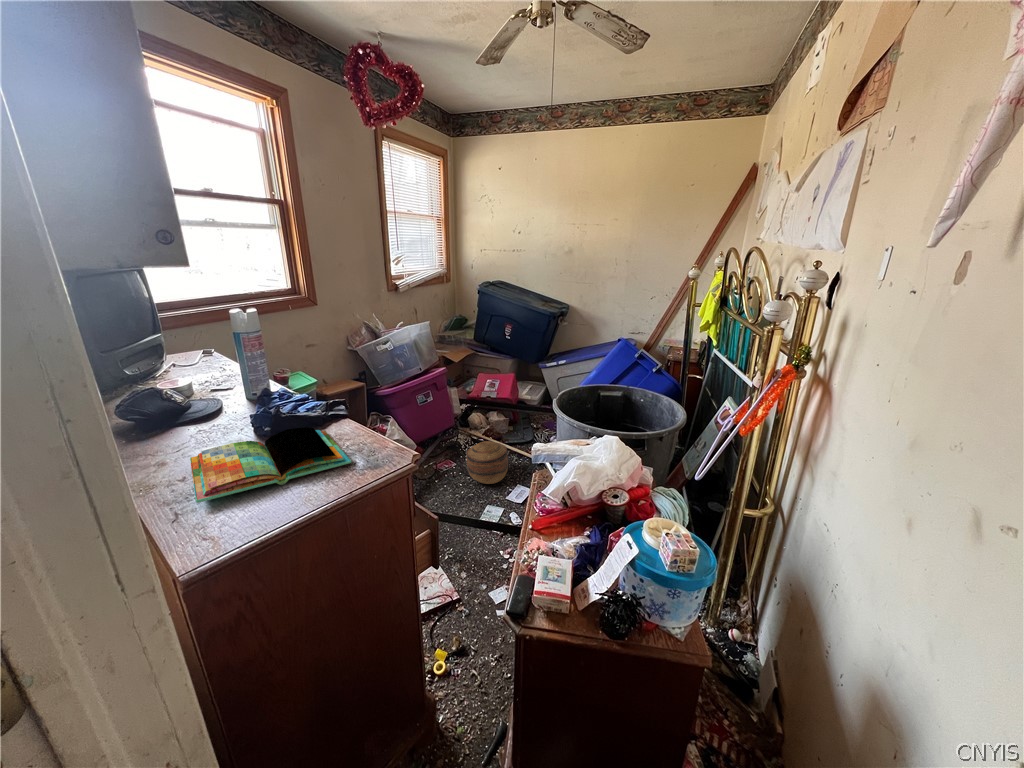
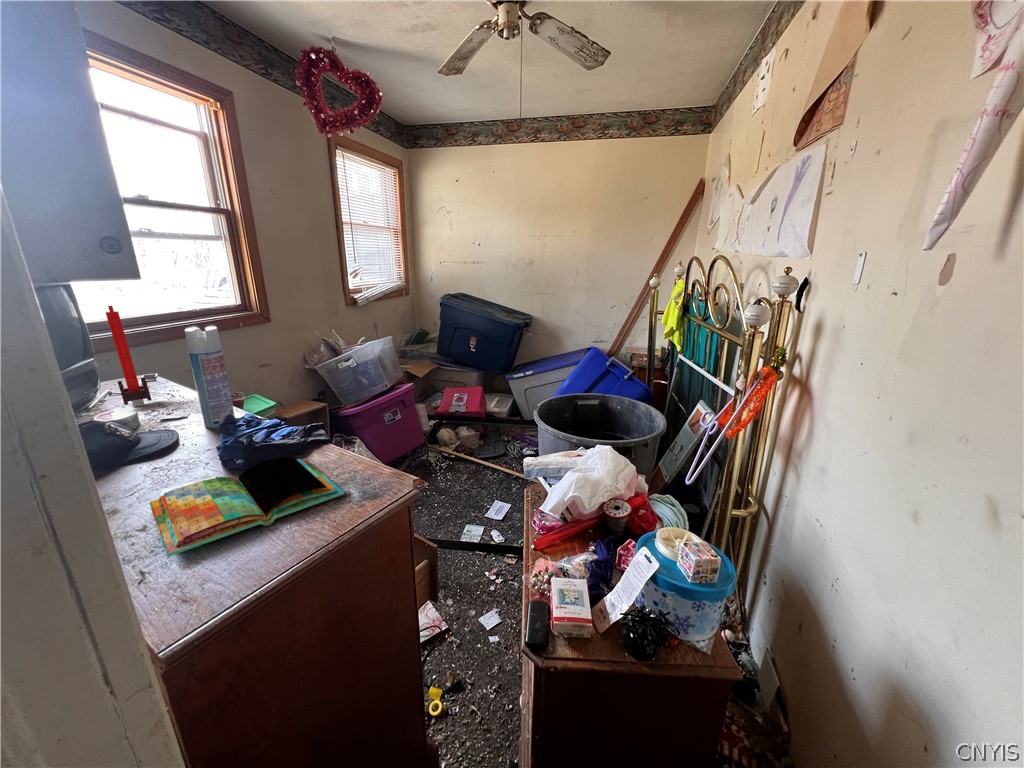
candle: none [169,288,206,377] -> present [106,306,152,407]
basket: present [466,441,508,484] -> none [441,458,485,502]

